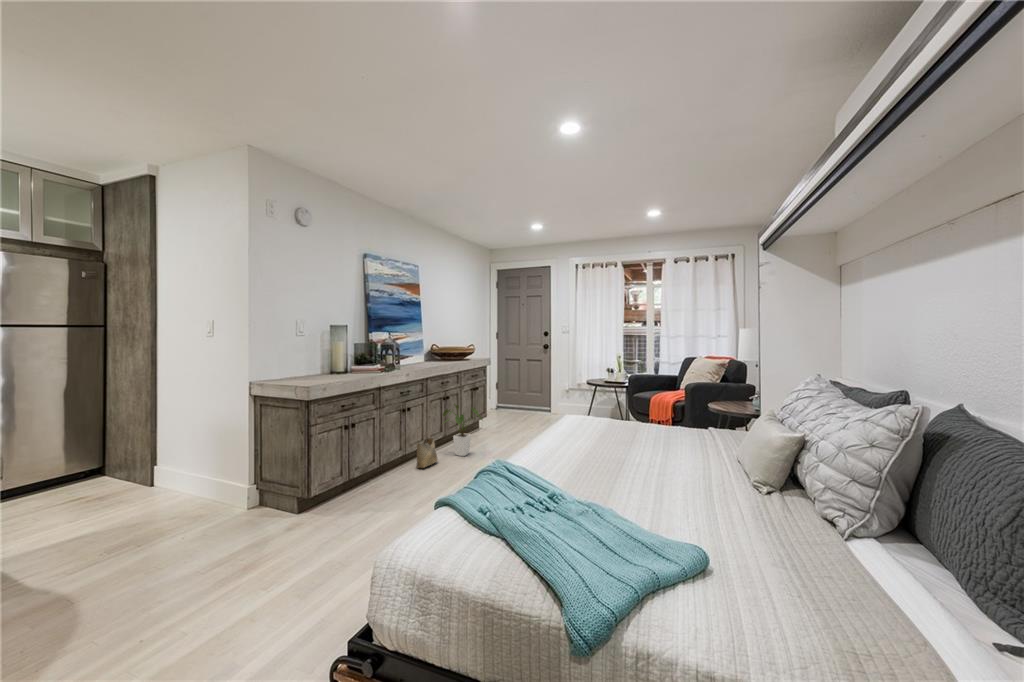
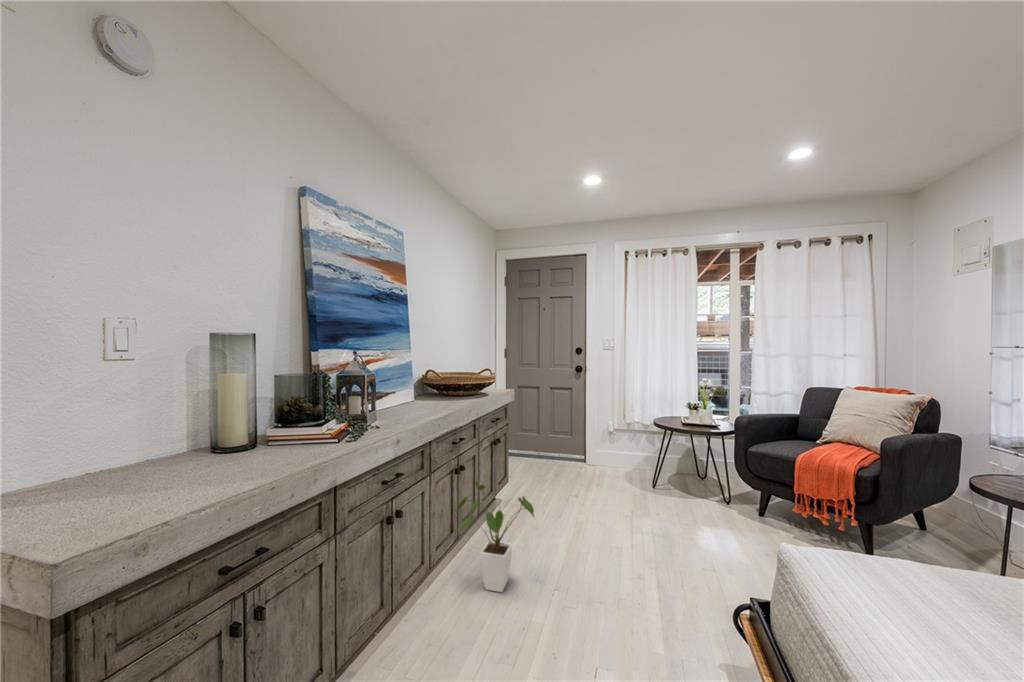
woven basket: present [416,438,438,468] -> none [413,550,456,653]

